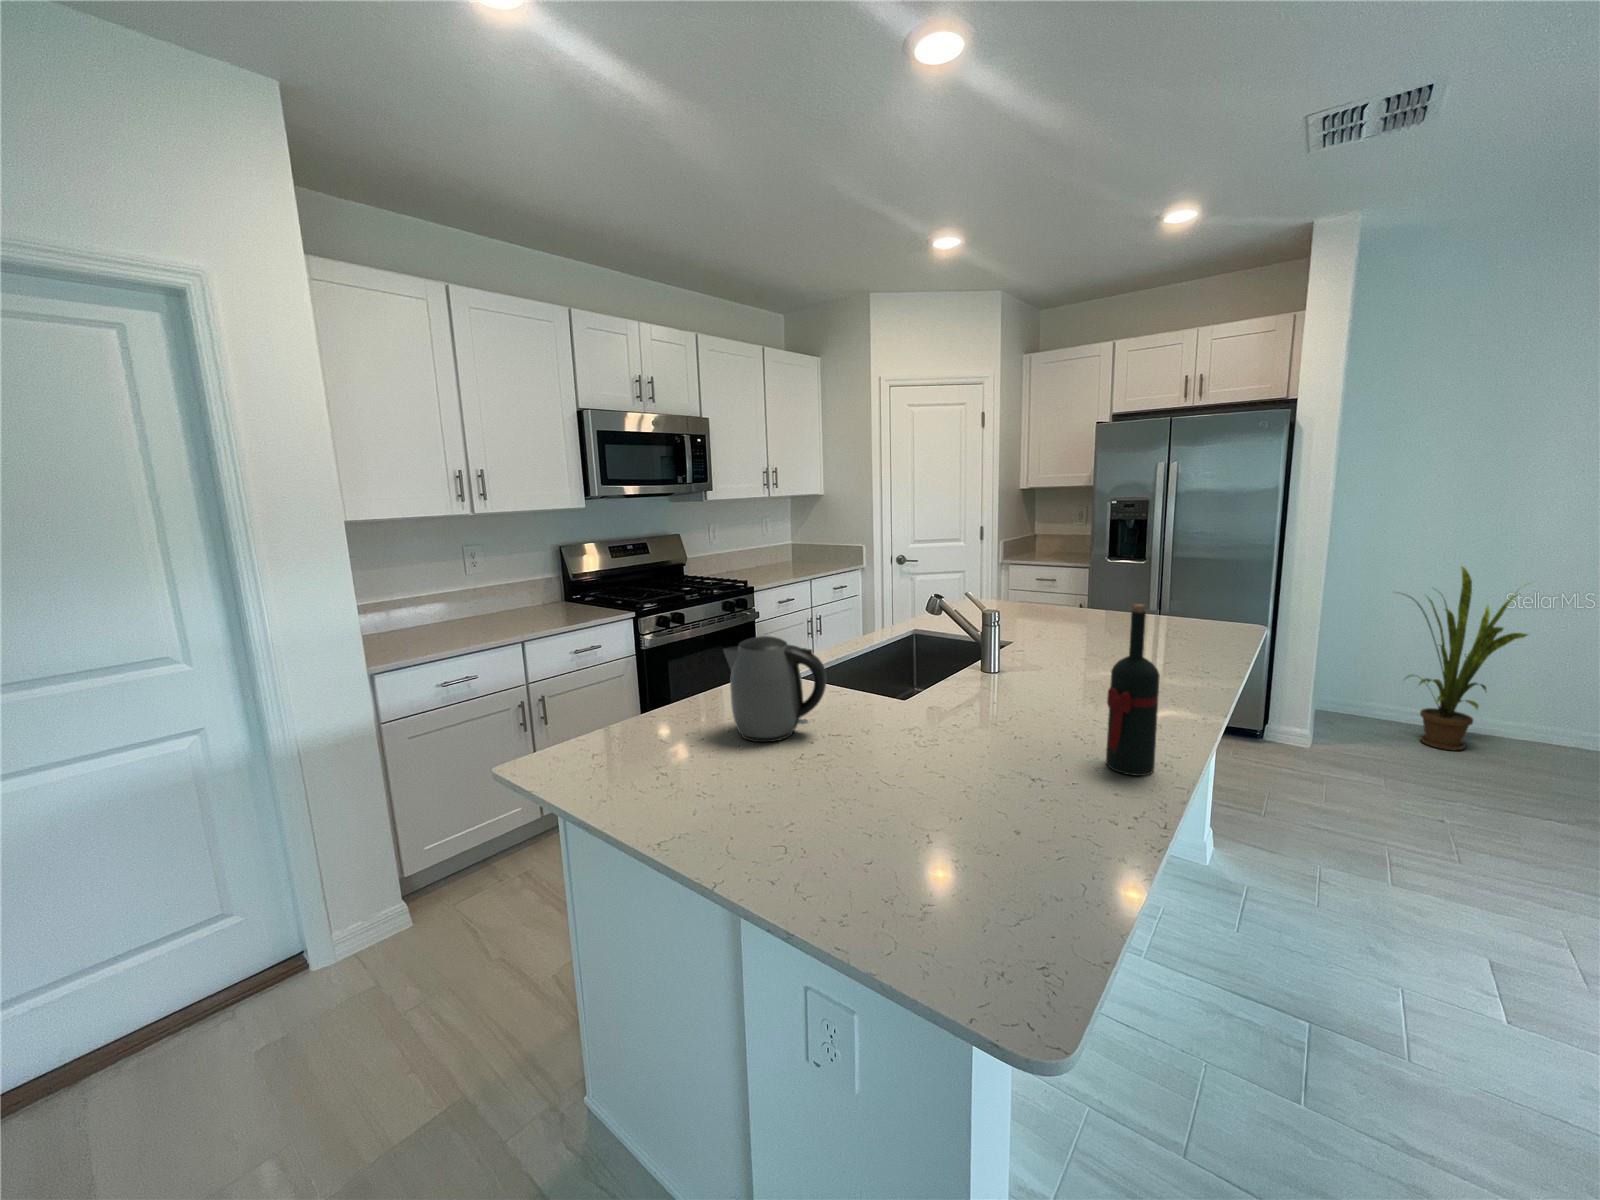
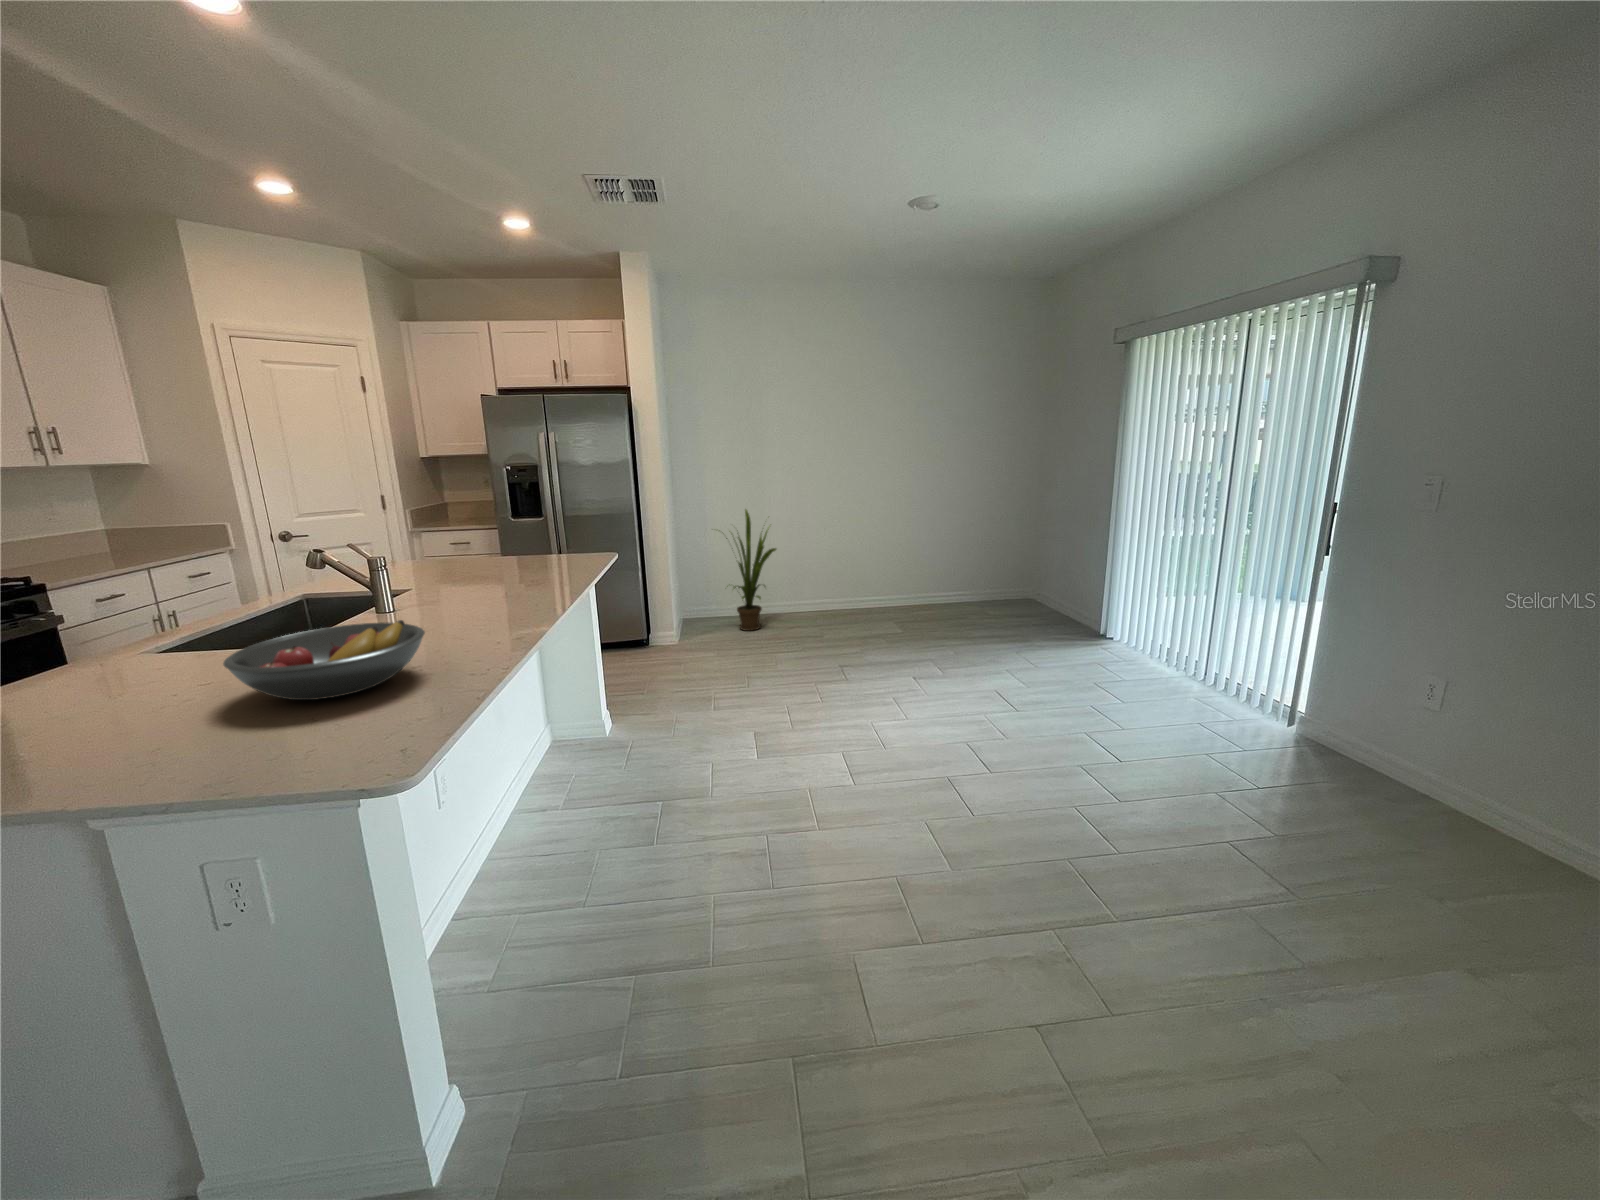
wine bottle: present [1106,604,1160,776] -> none [458,527,501,646]
kettle: present [724,636,826,742] -> none [39,595,193,702]
fruit bowl: none [845,712,1070,828] -> present [223,620,425,700]

